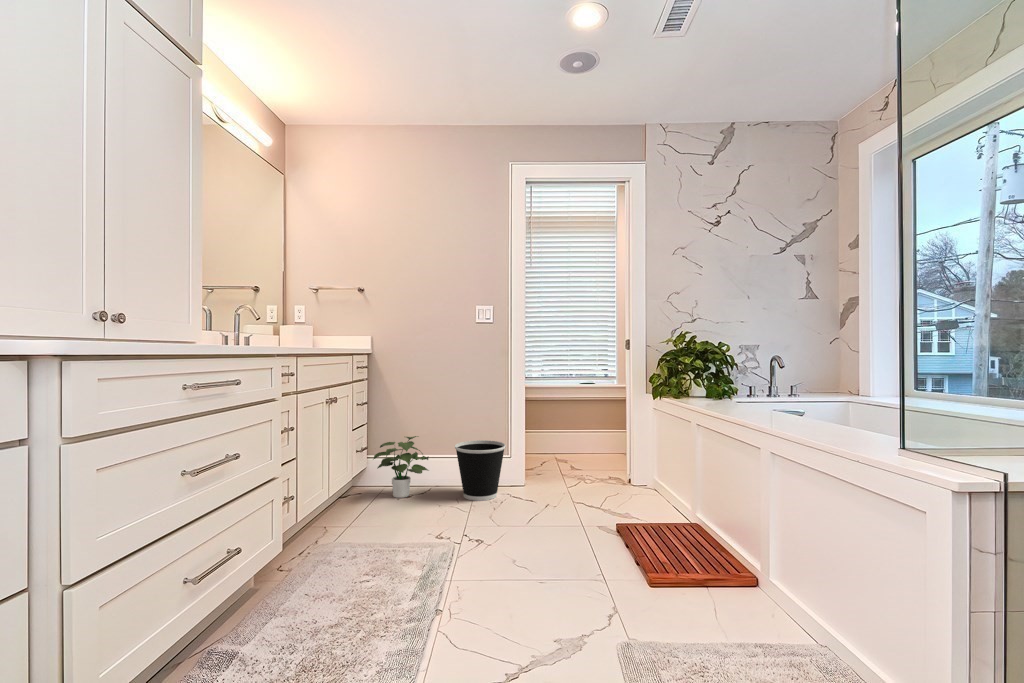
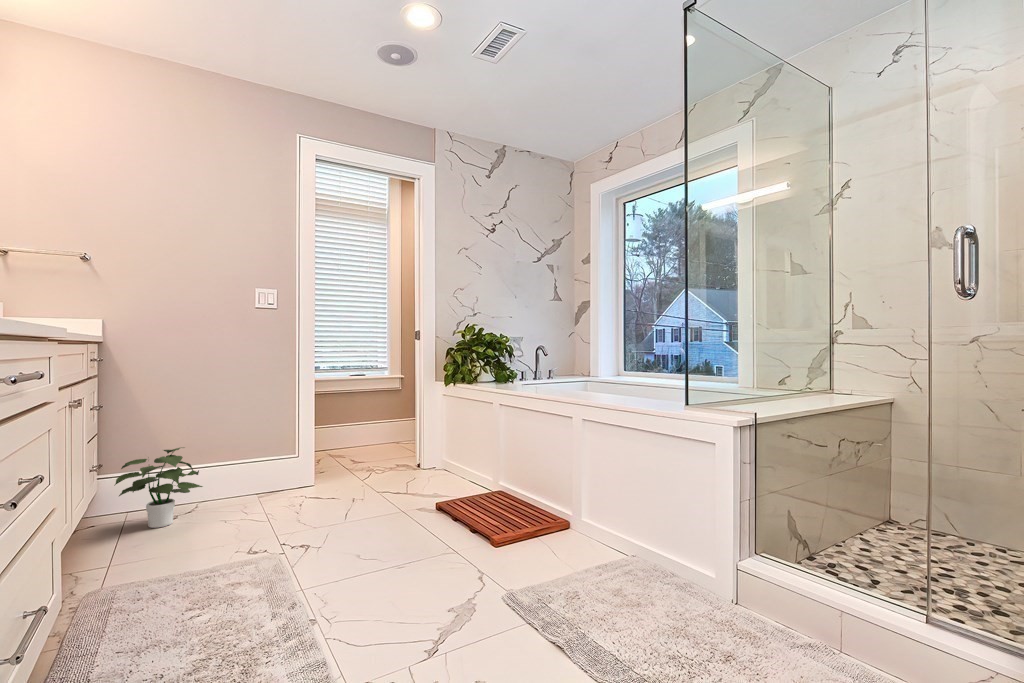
wastebasket: present [455,440,506,501] -> none [238,443,302,512]

